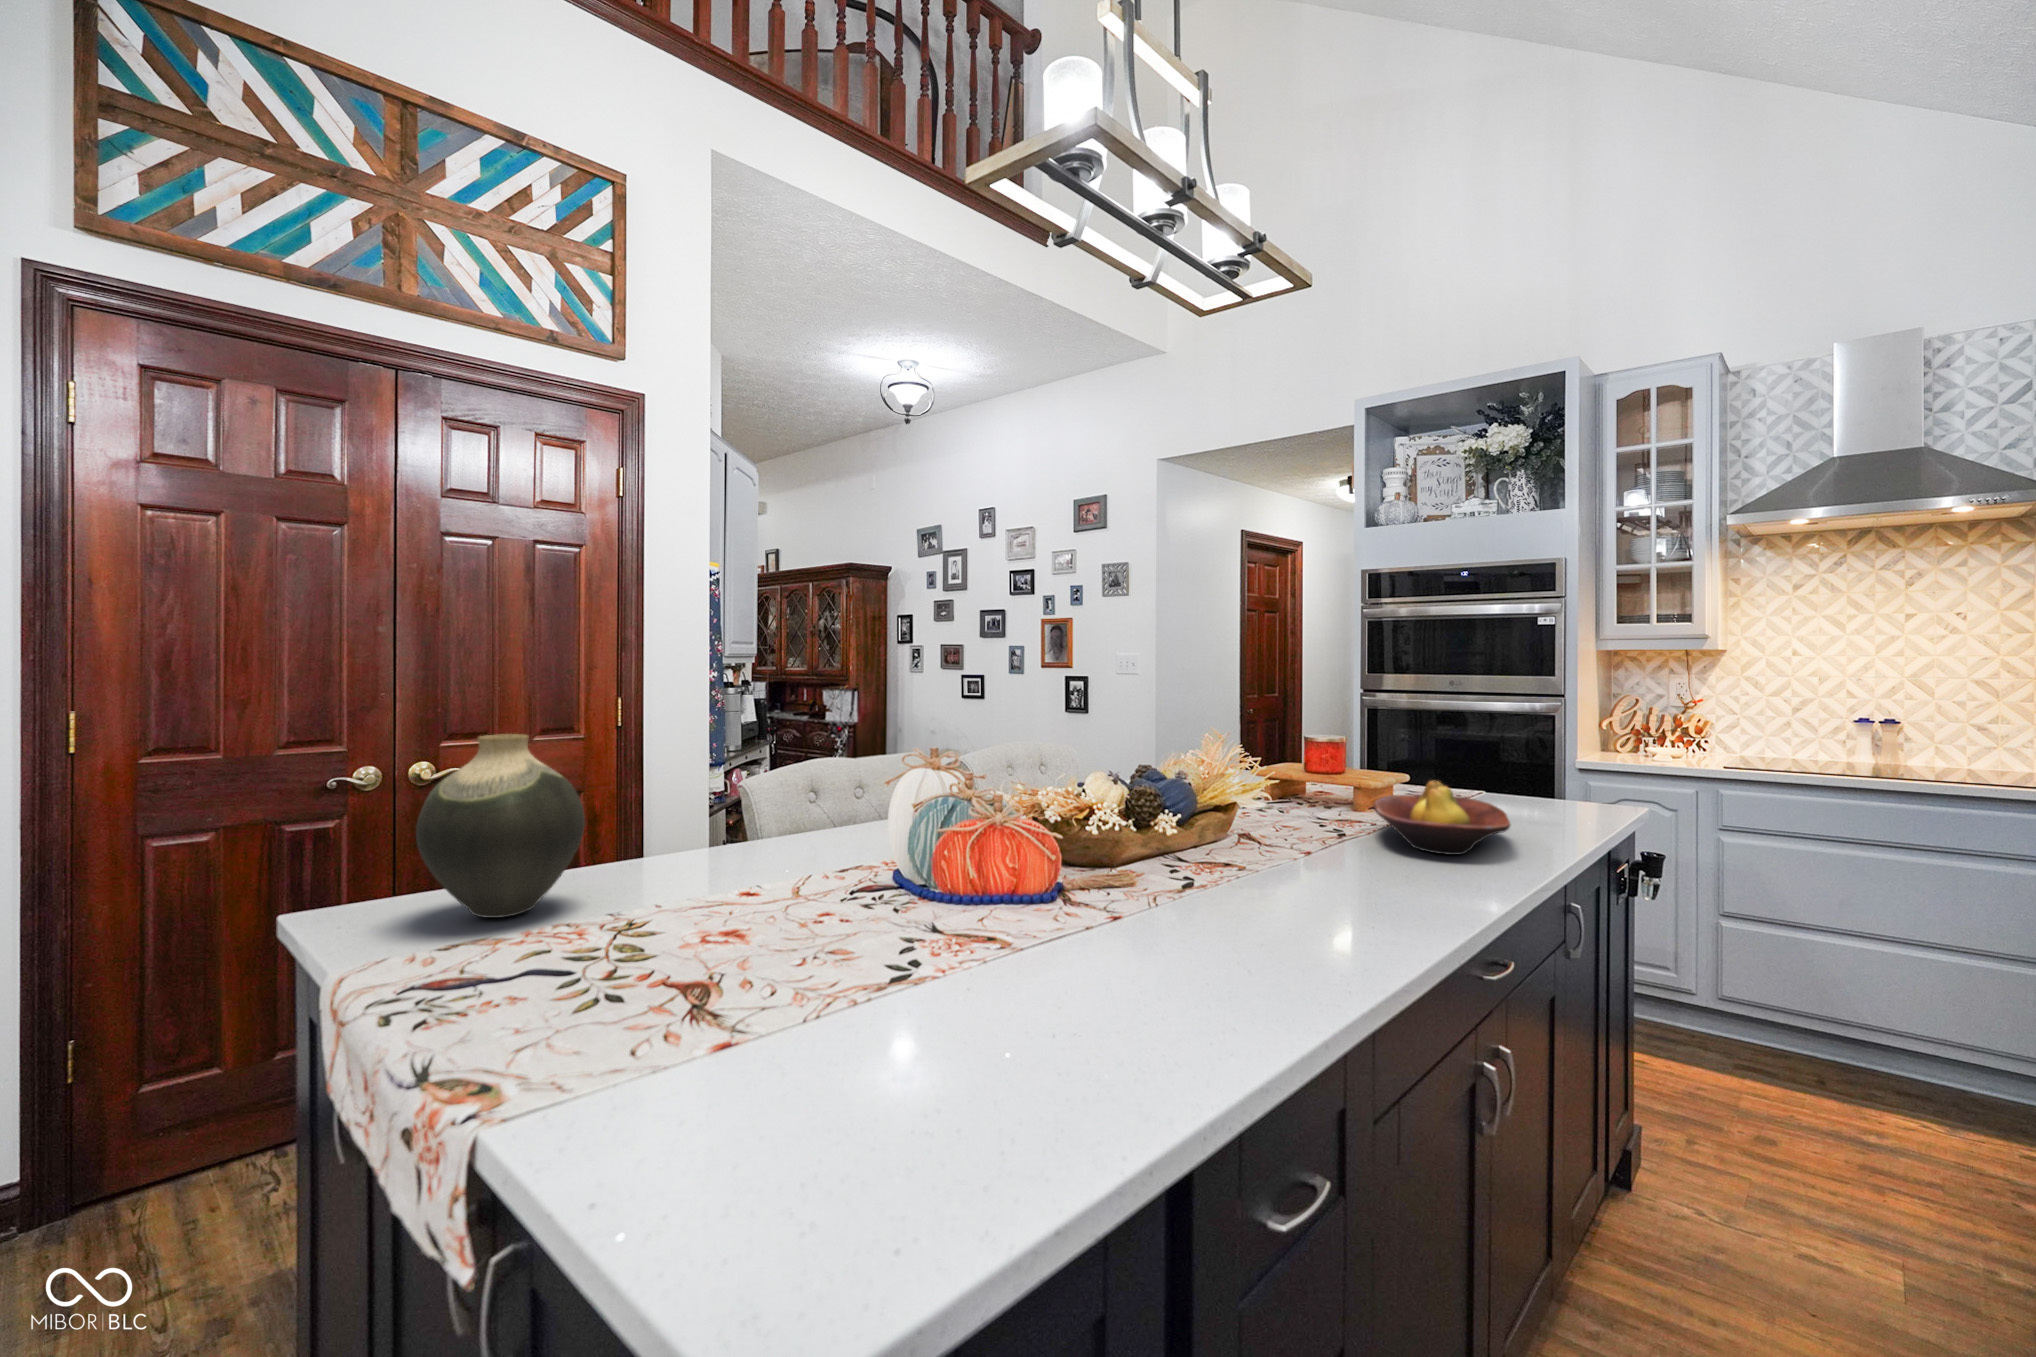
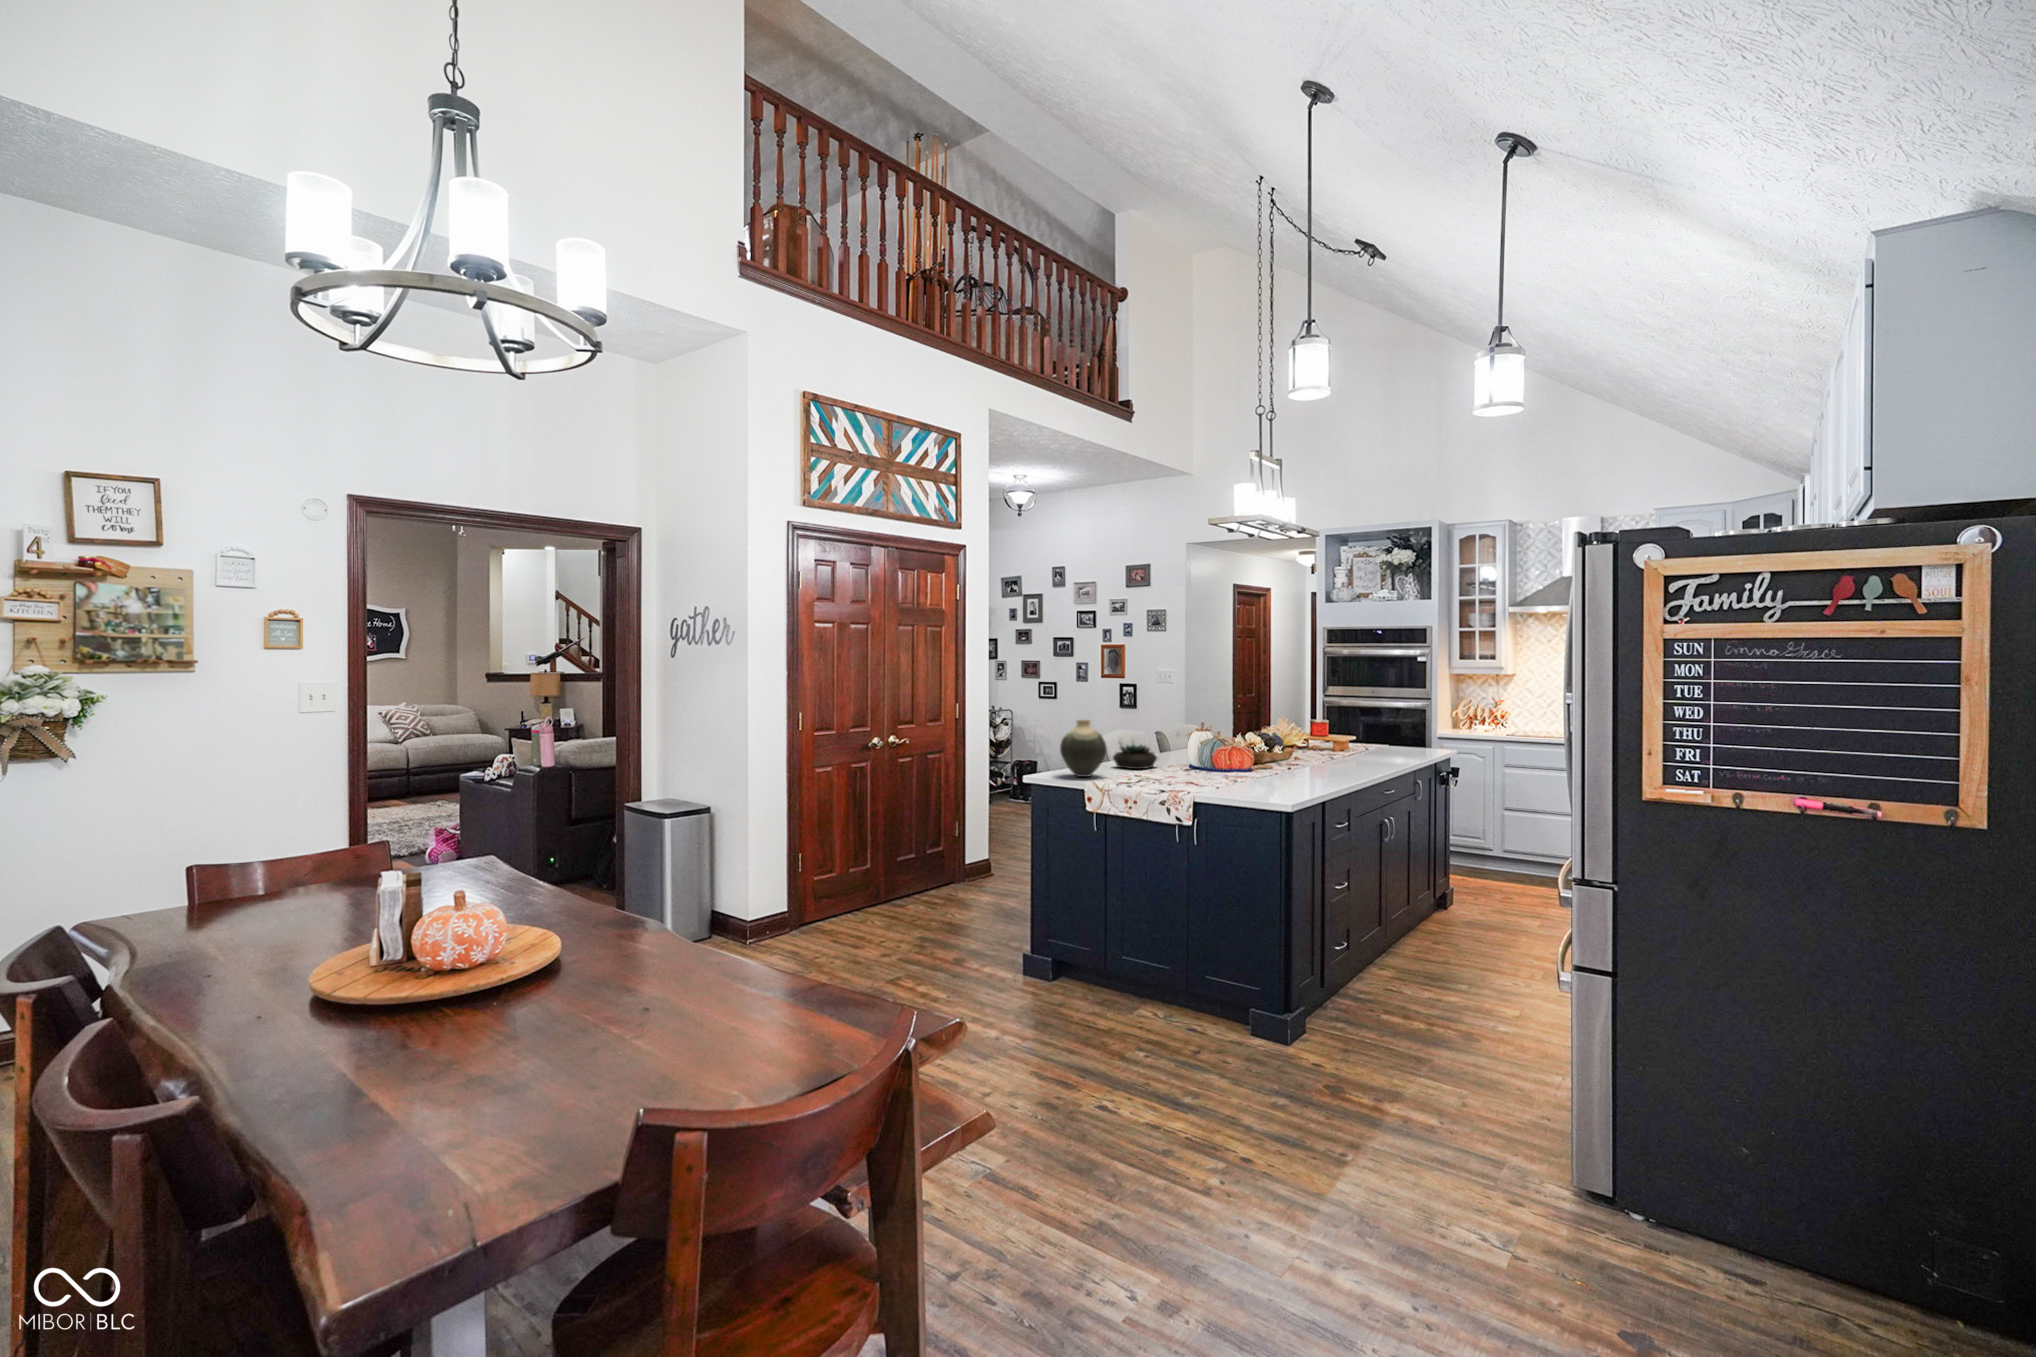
fruit bowl: present [1373,781,1510,855] -> none [1344,737,1394,762]
succulent plant: none [705,799,832,877] -> present [1113,745,1157,769]

